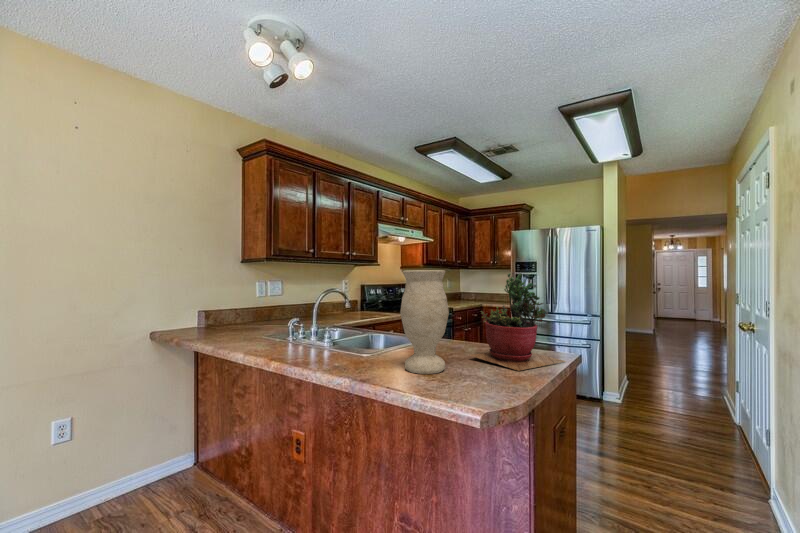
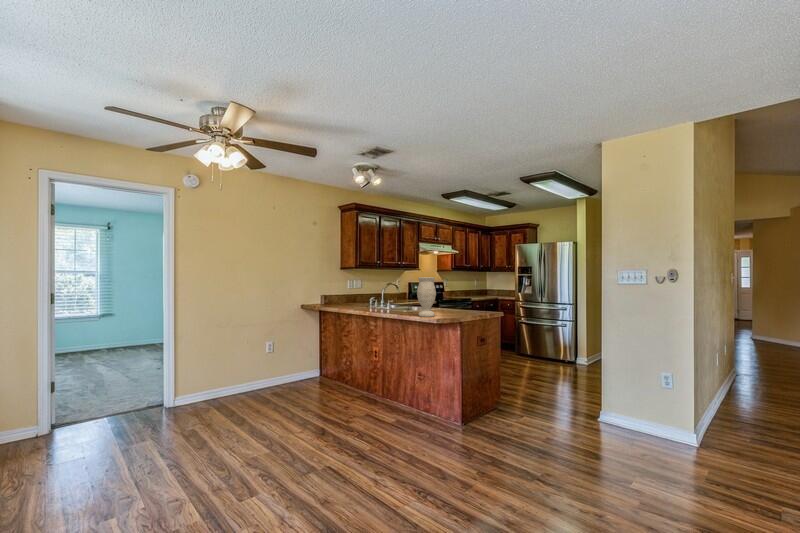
succulent plant: present [471,273,566,371] -> none [448,278,489,317]

